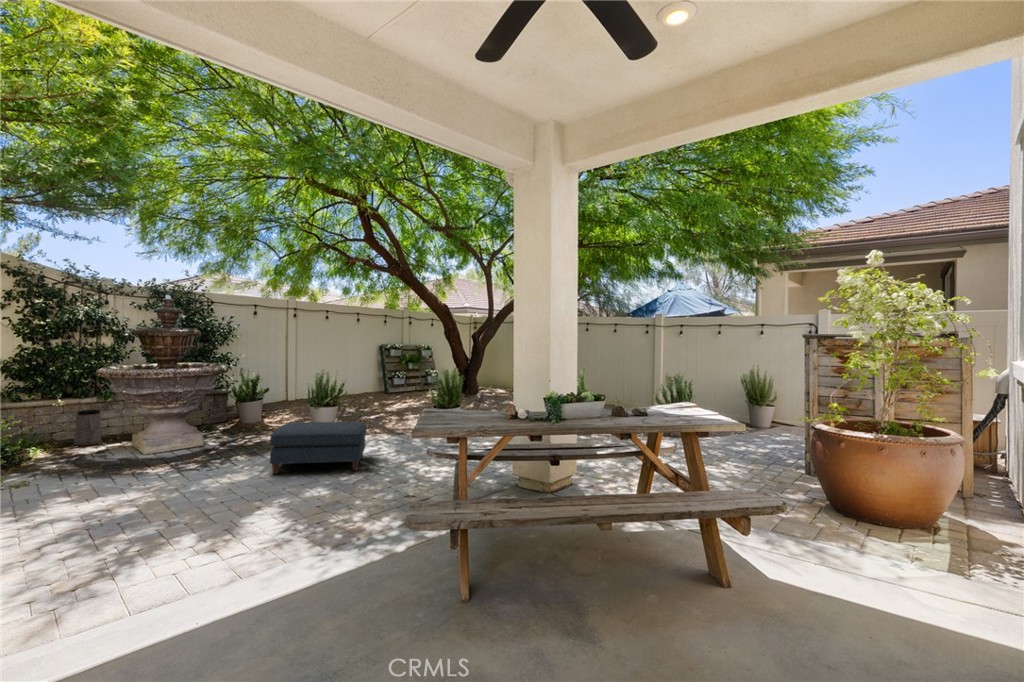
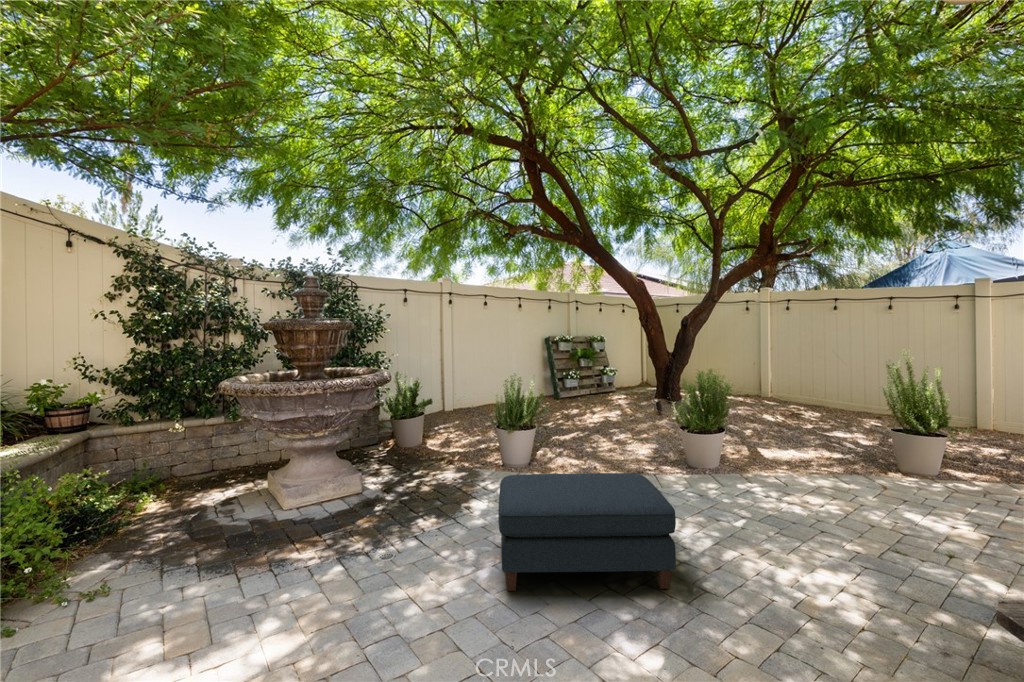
watering can: present [73,402,102,445] -> none [197,428,234,492]

